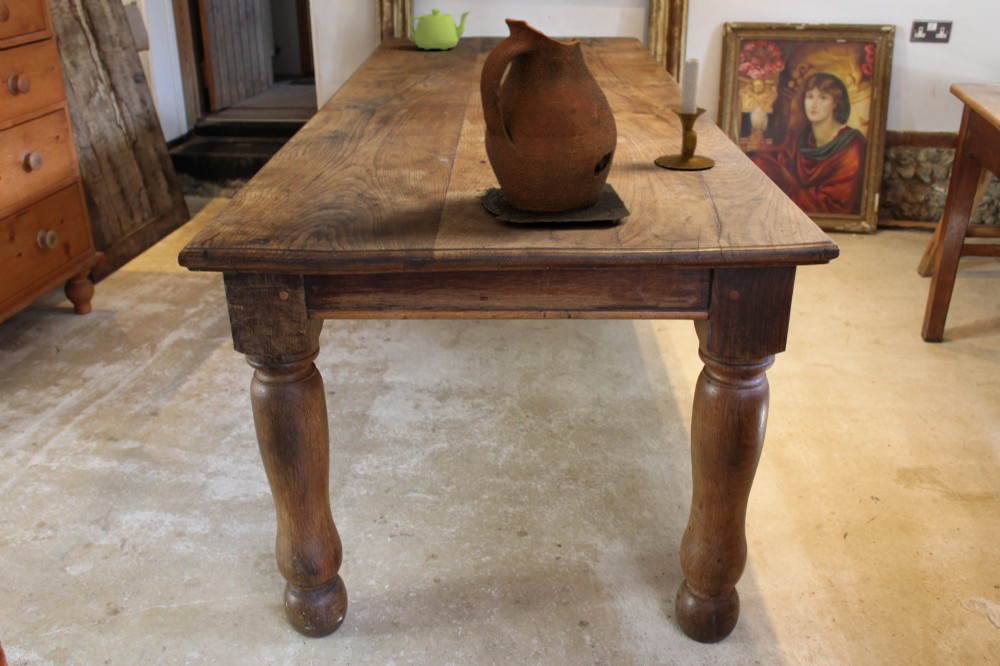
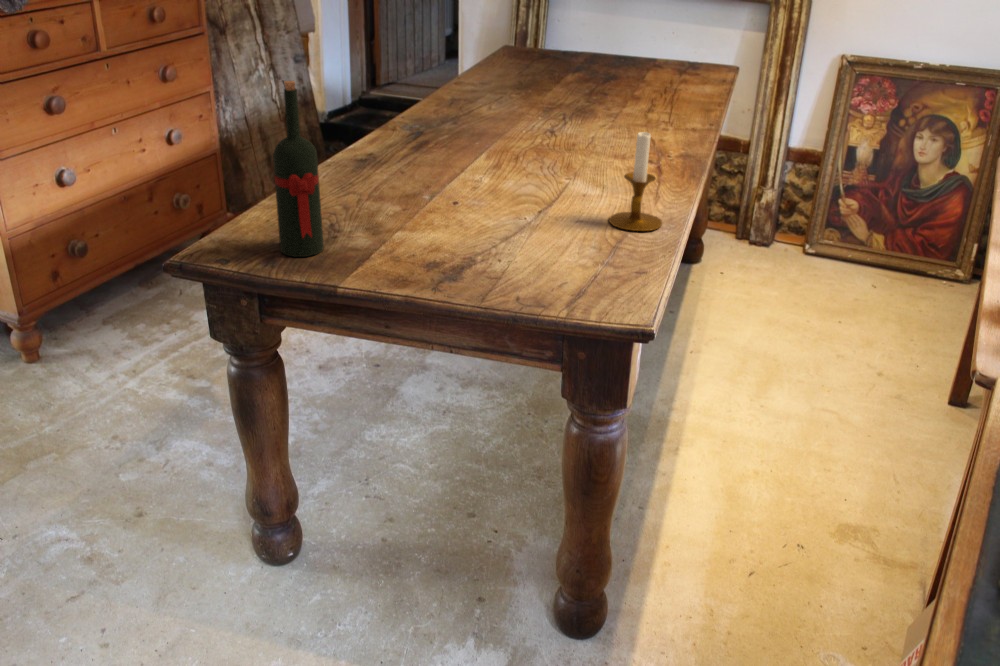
wine bottle: none [308,7,373,231] -> present [273,81,324,257]
teapot: present [409,9,469,50] -> none [517,26,573,64]
ceramic pitcher: present [477,18,630,223] -> none [406,100,543,281]

